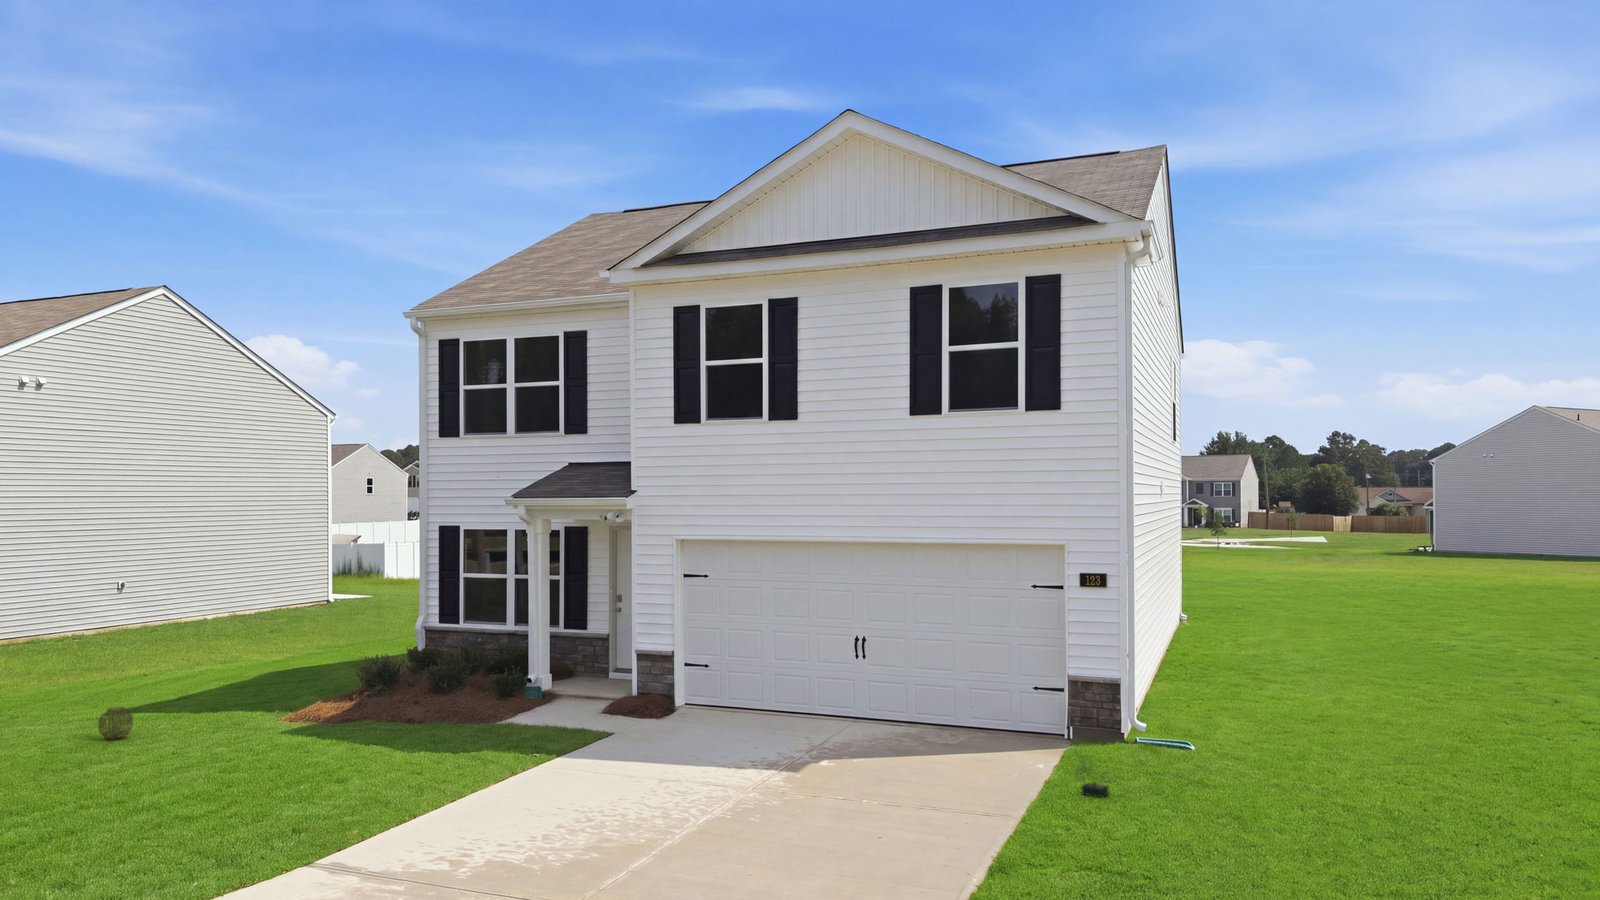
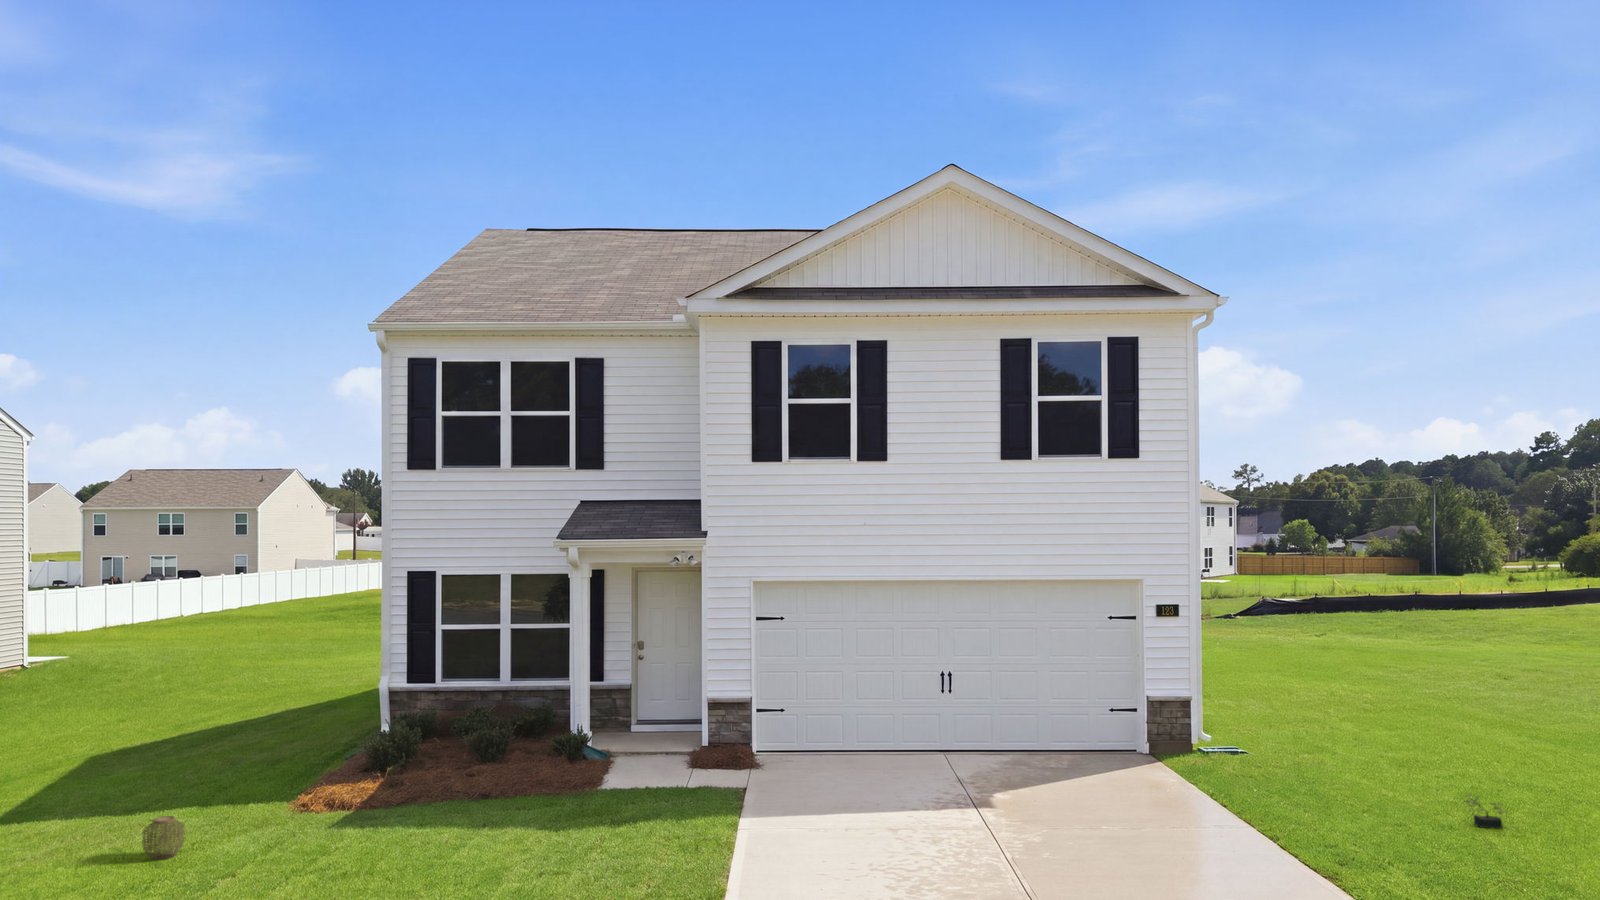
decorative plant: present [1076,761,1111,798] -> present [1464,795,1503,829]

